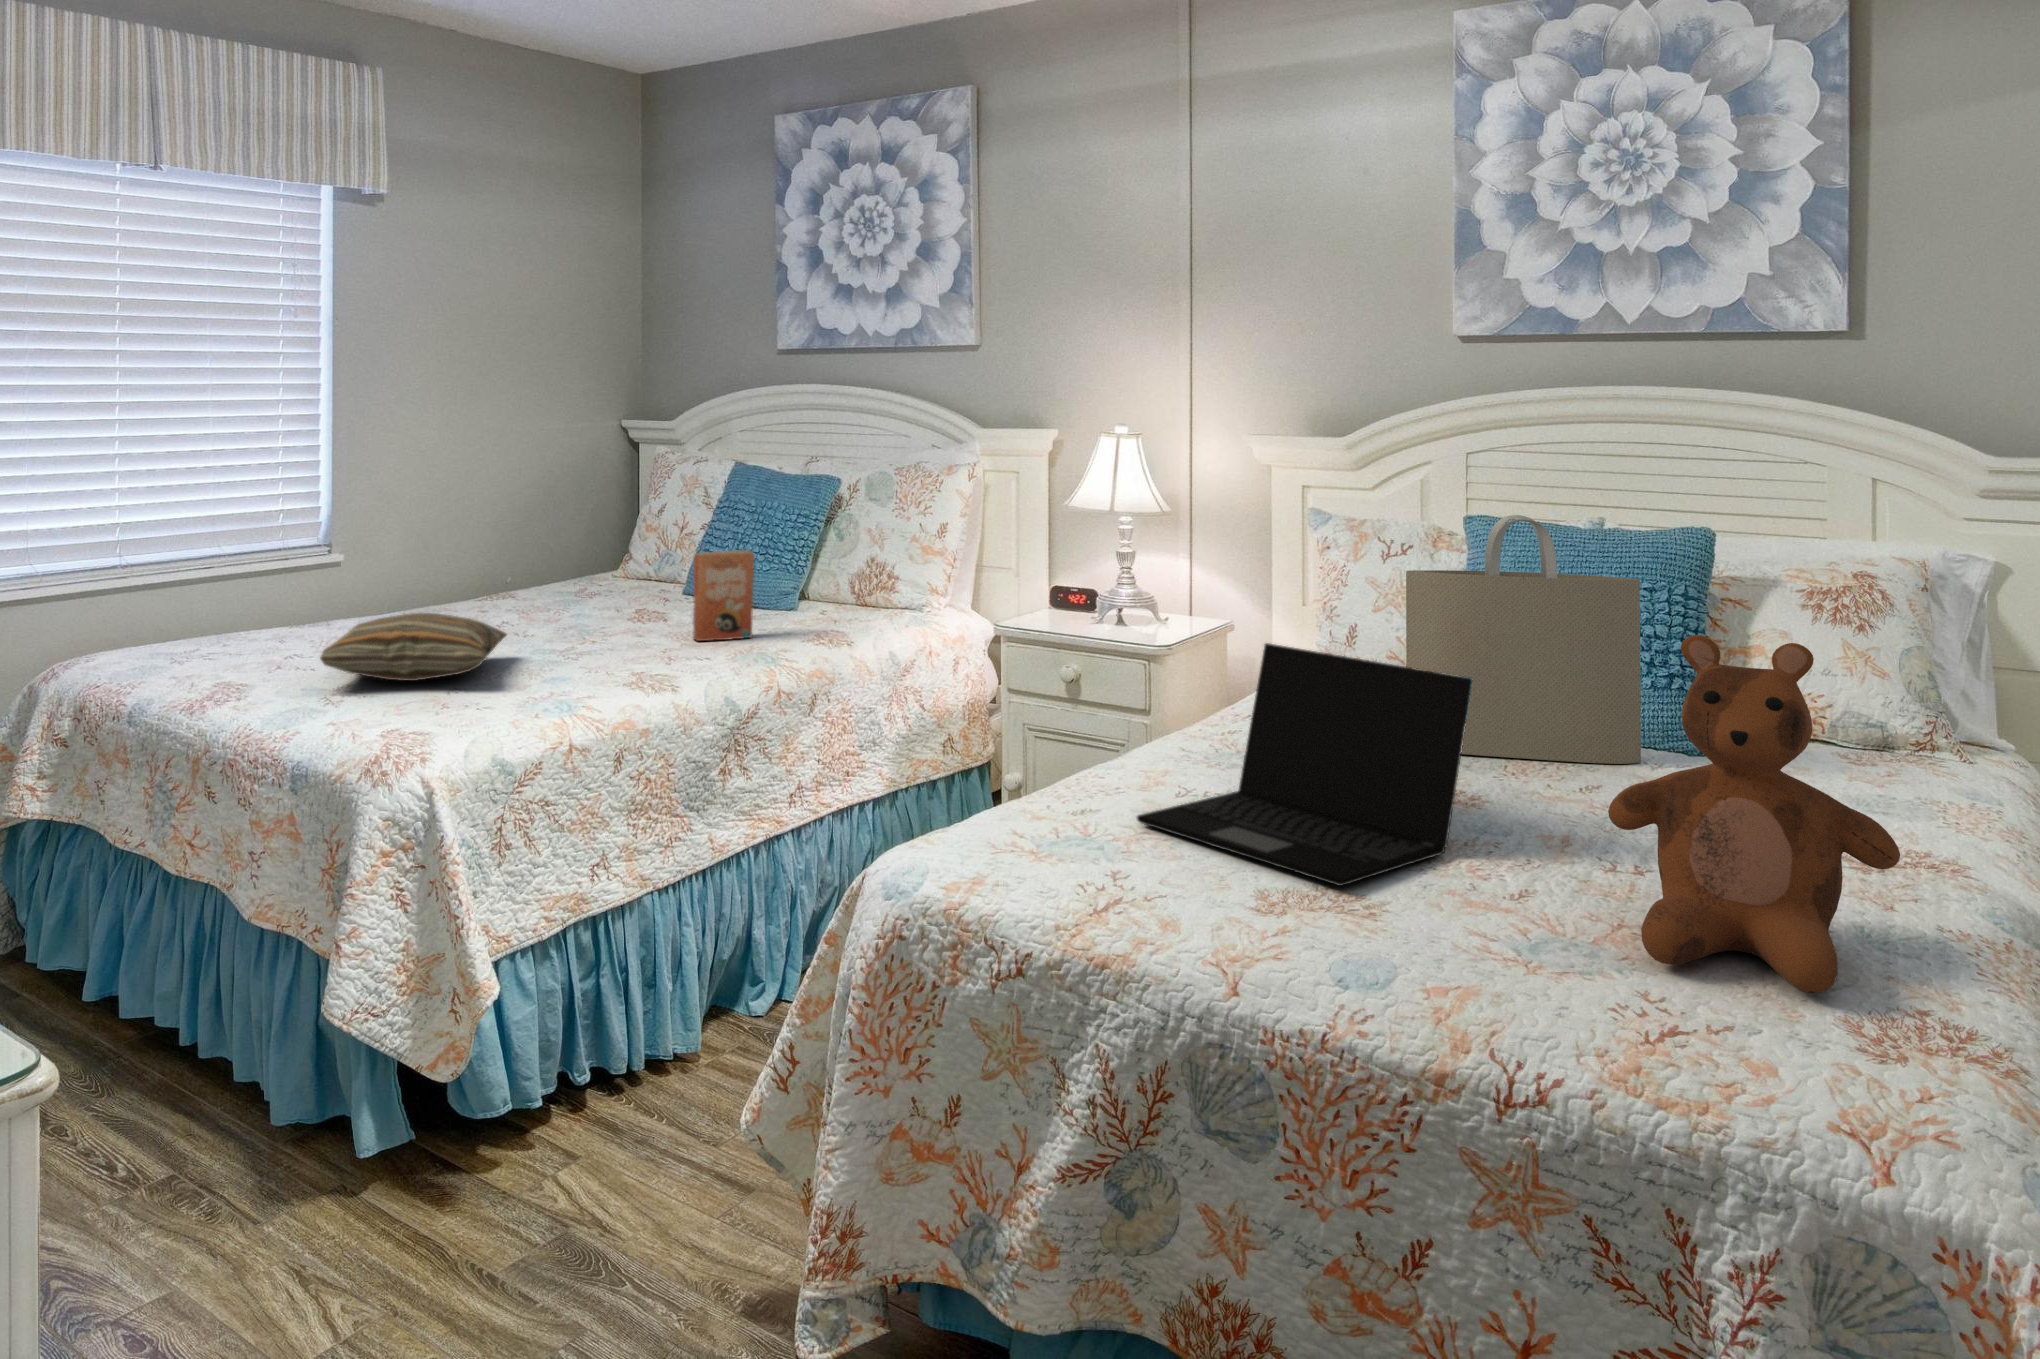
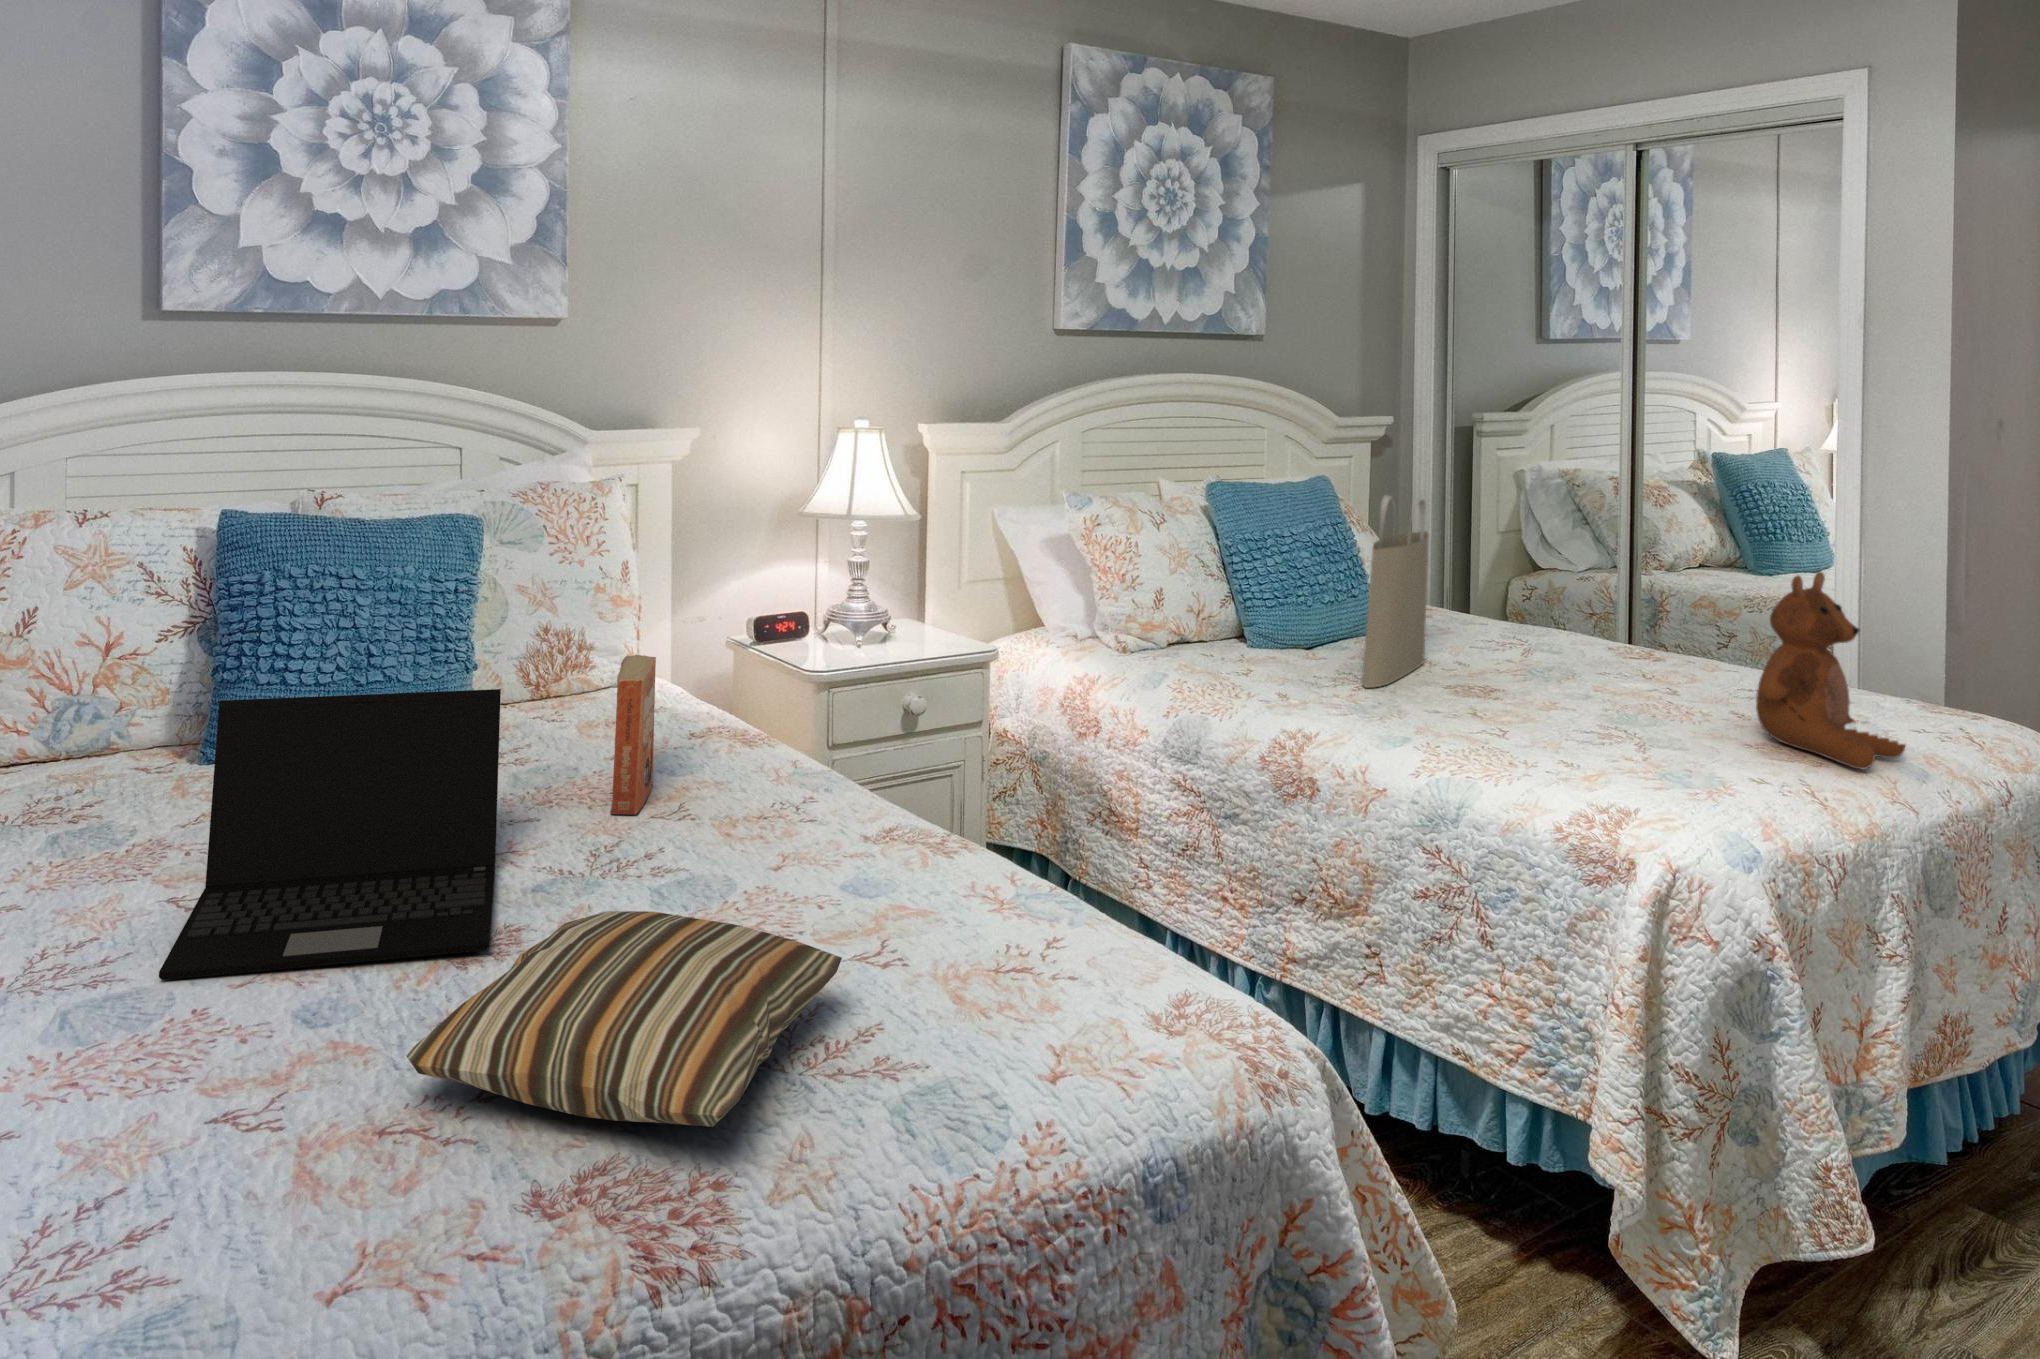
laptop: present [1137,643,1472,886] -> present [159,689,501,980]

